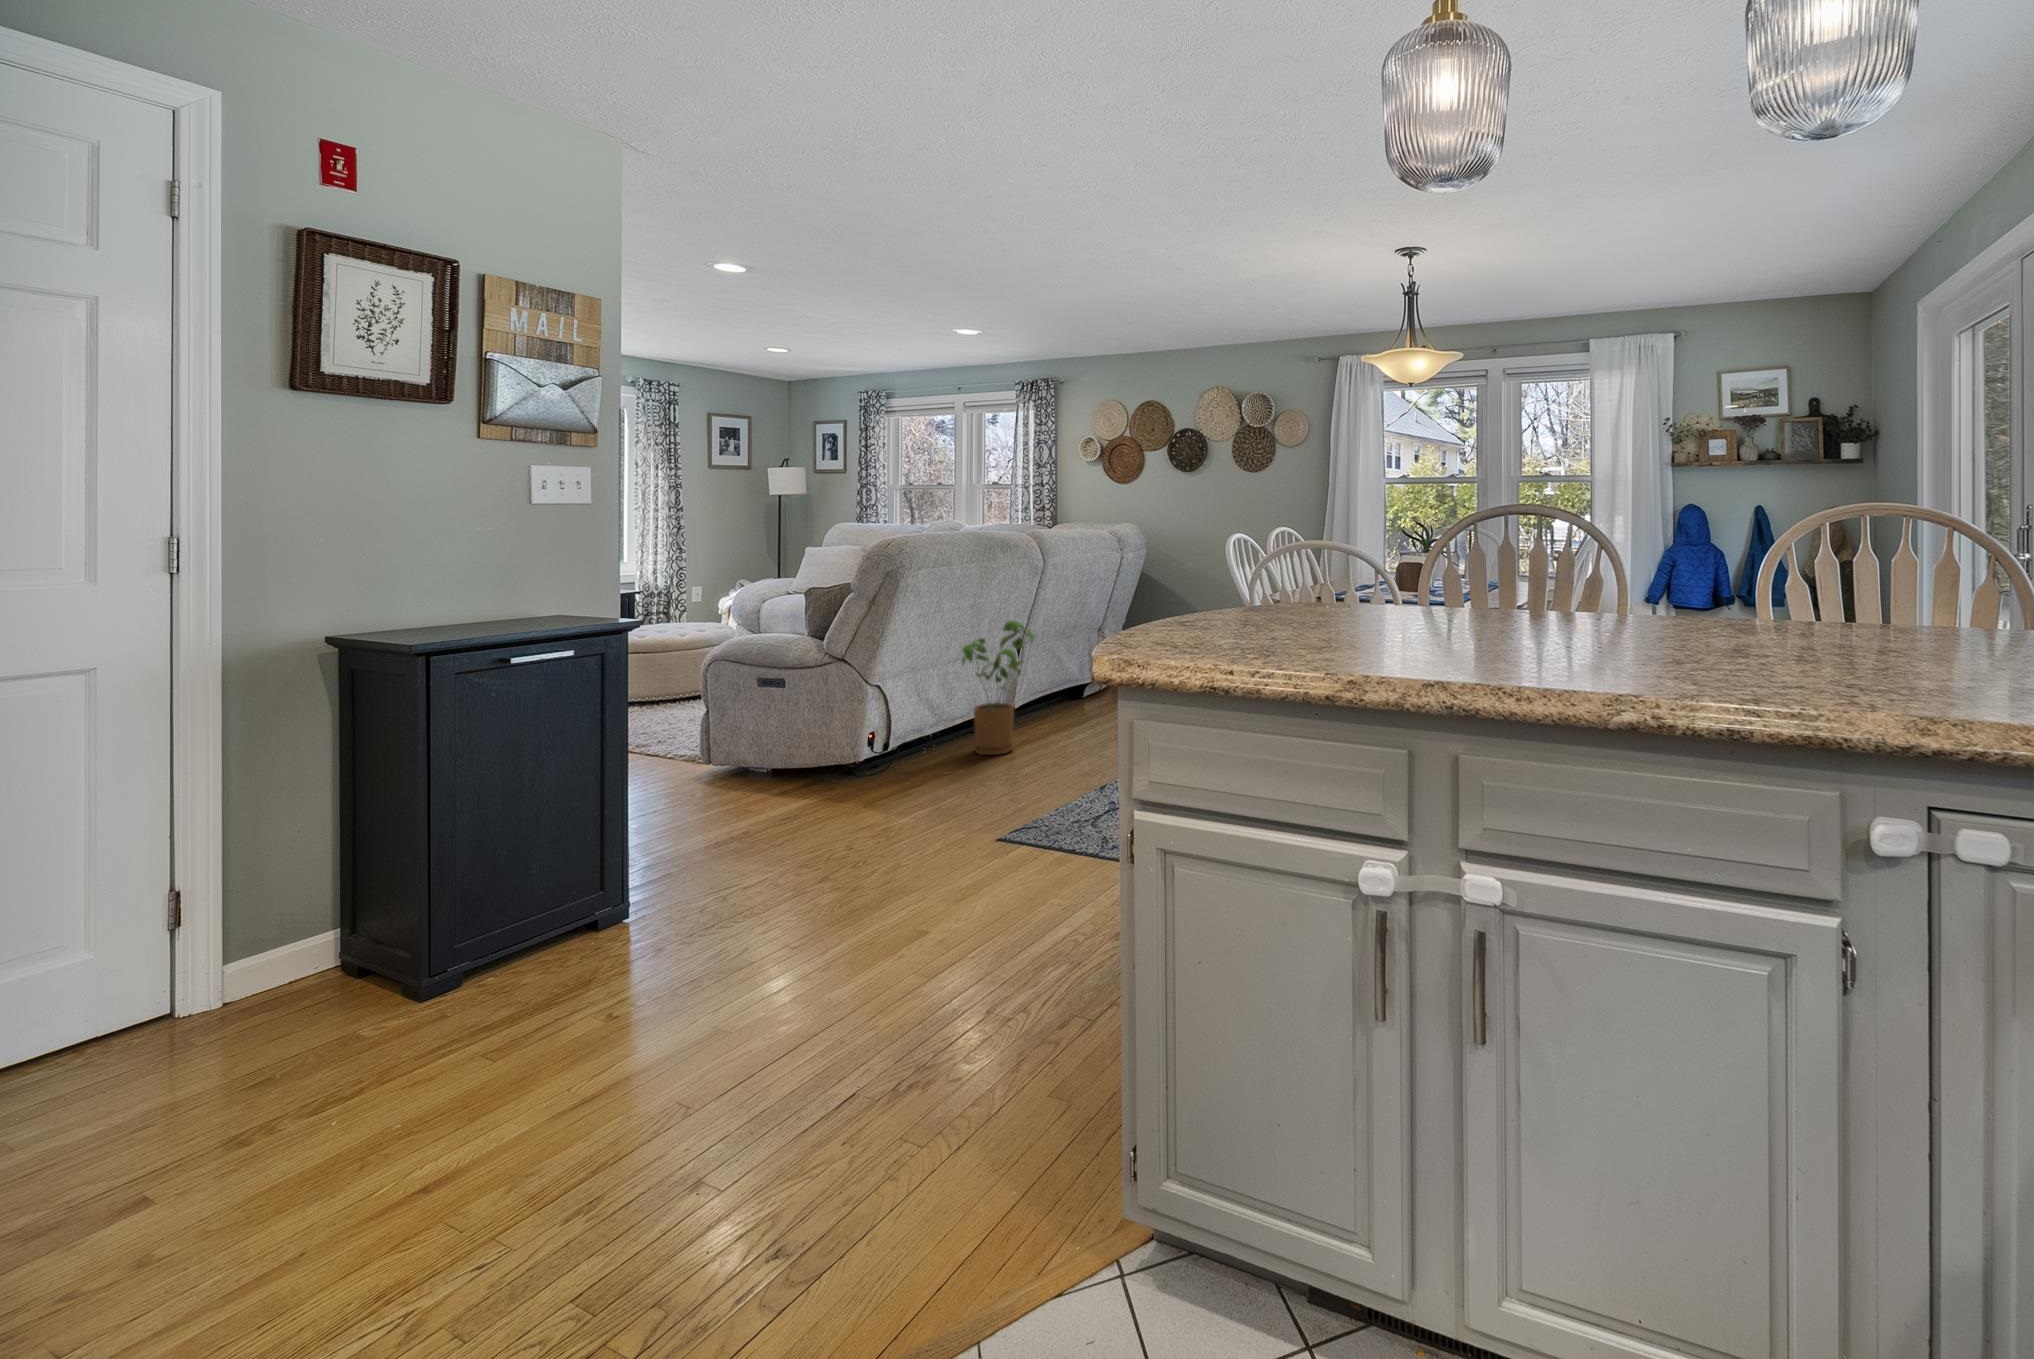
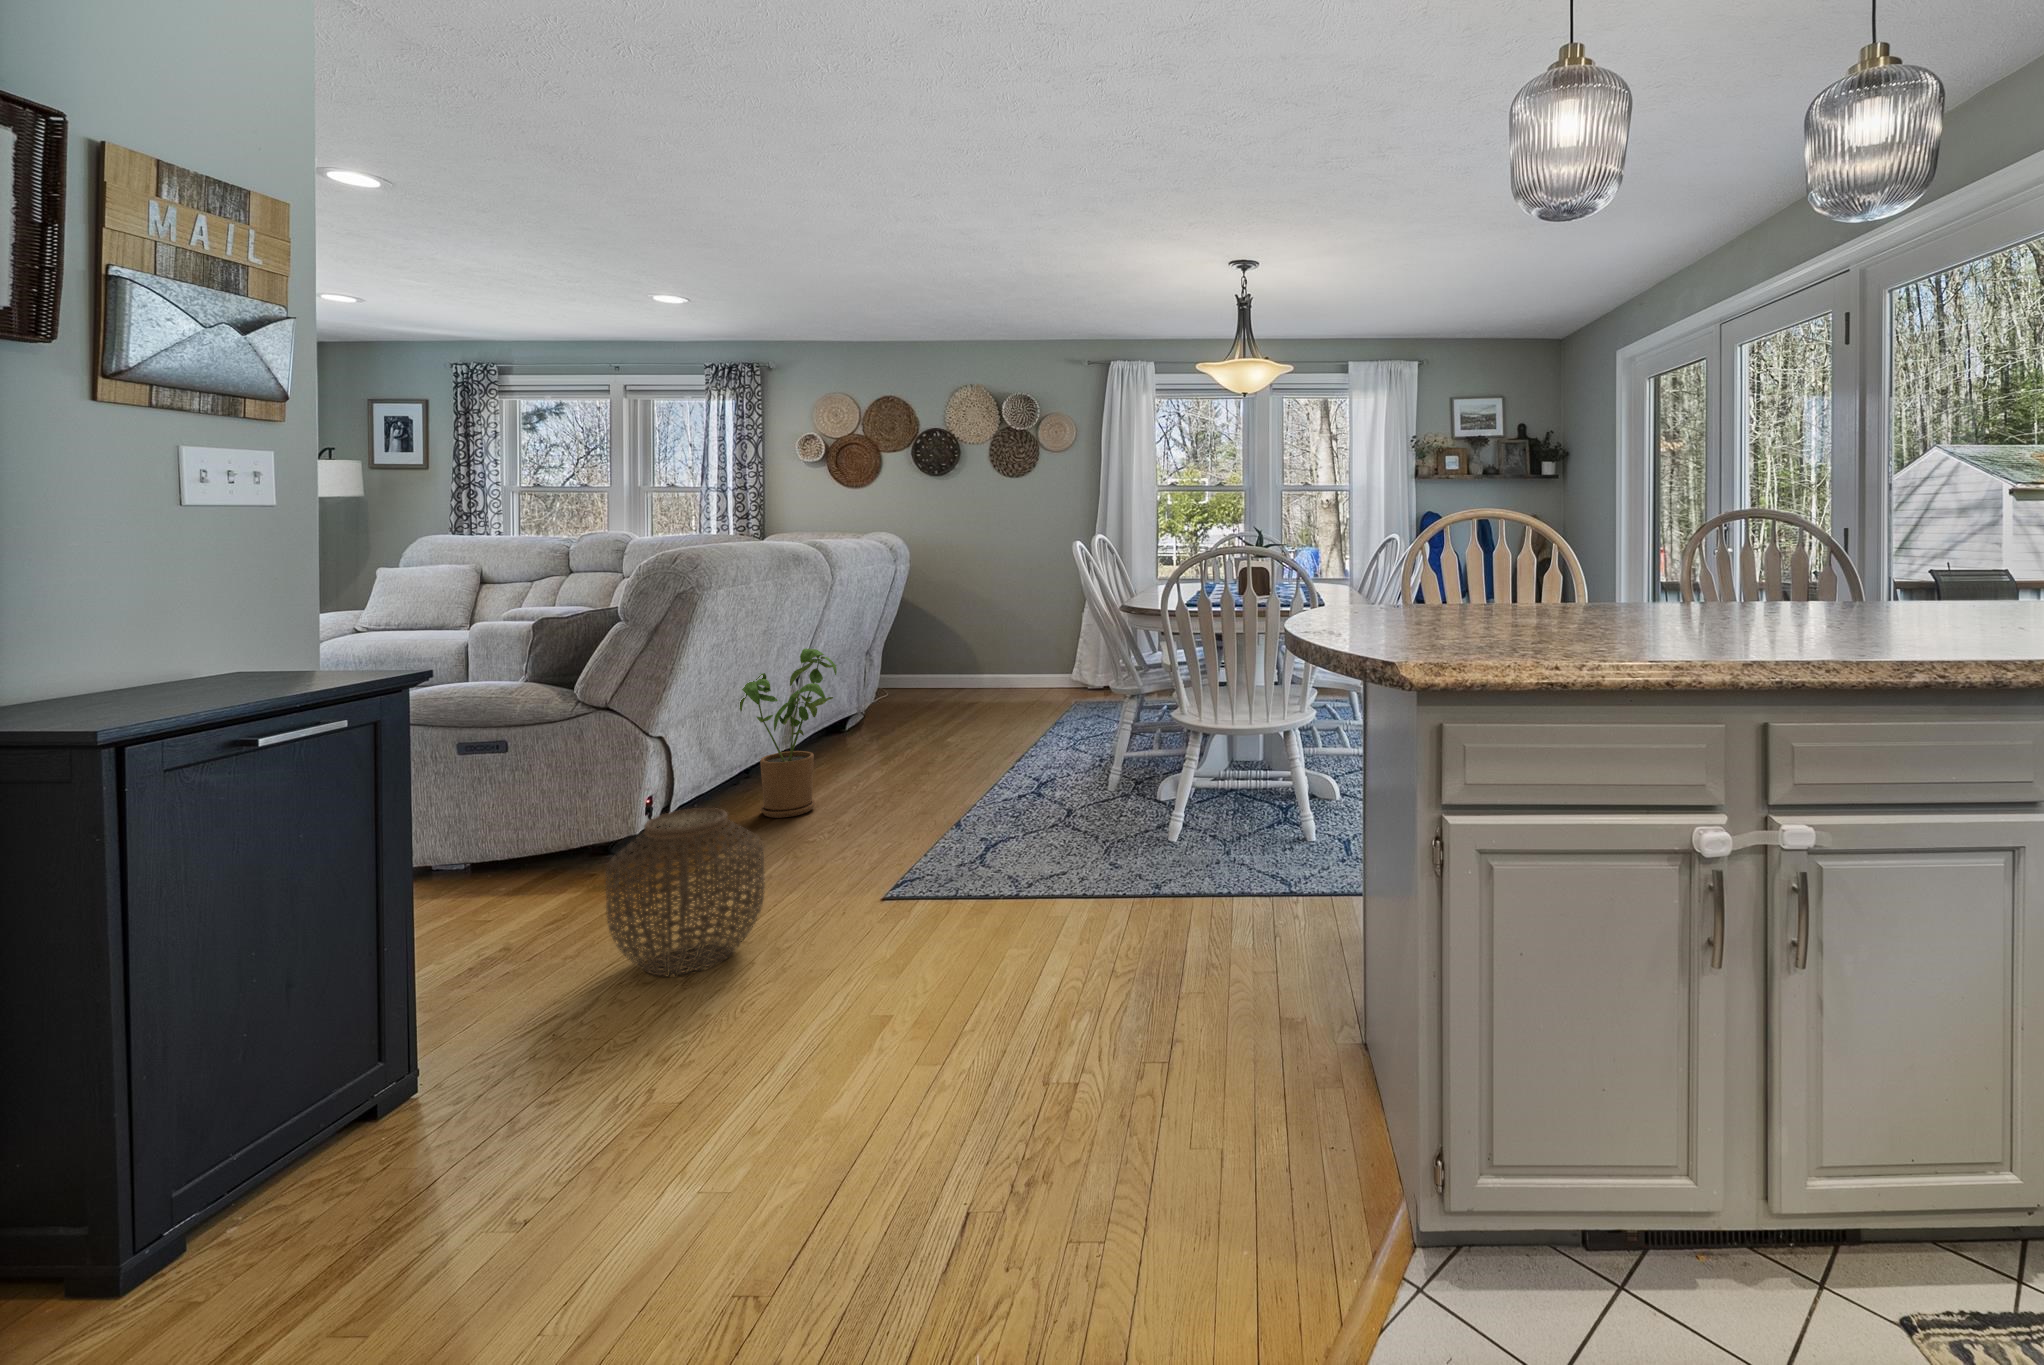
woven basket: none [788,736,900,859] -> present [606,808,764,976]

